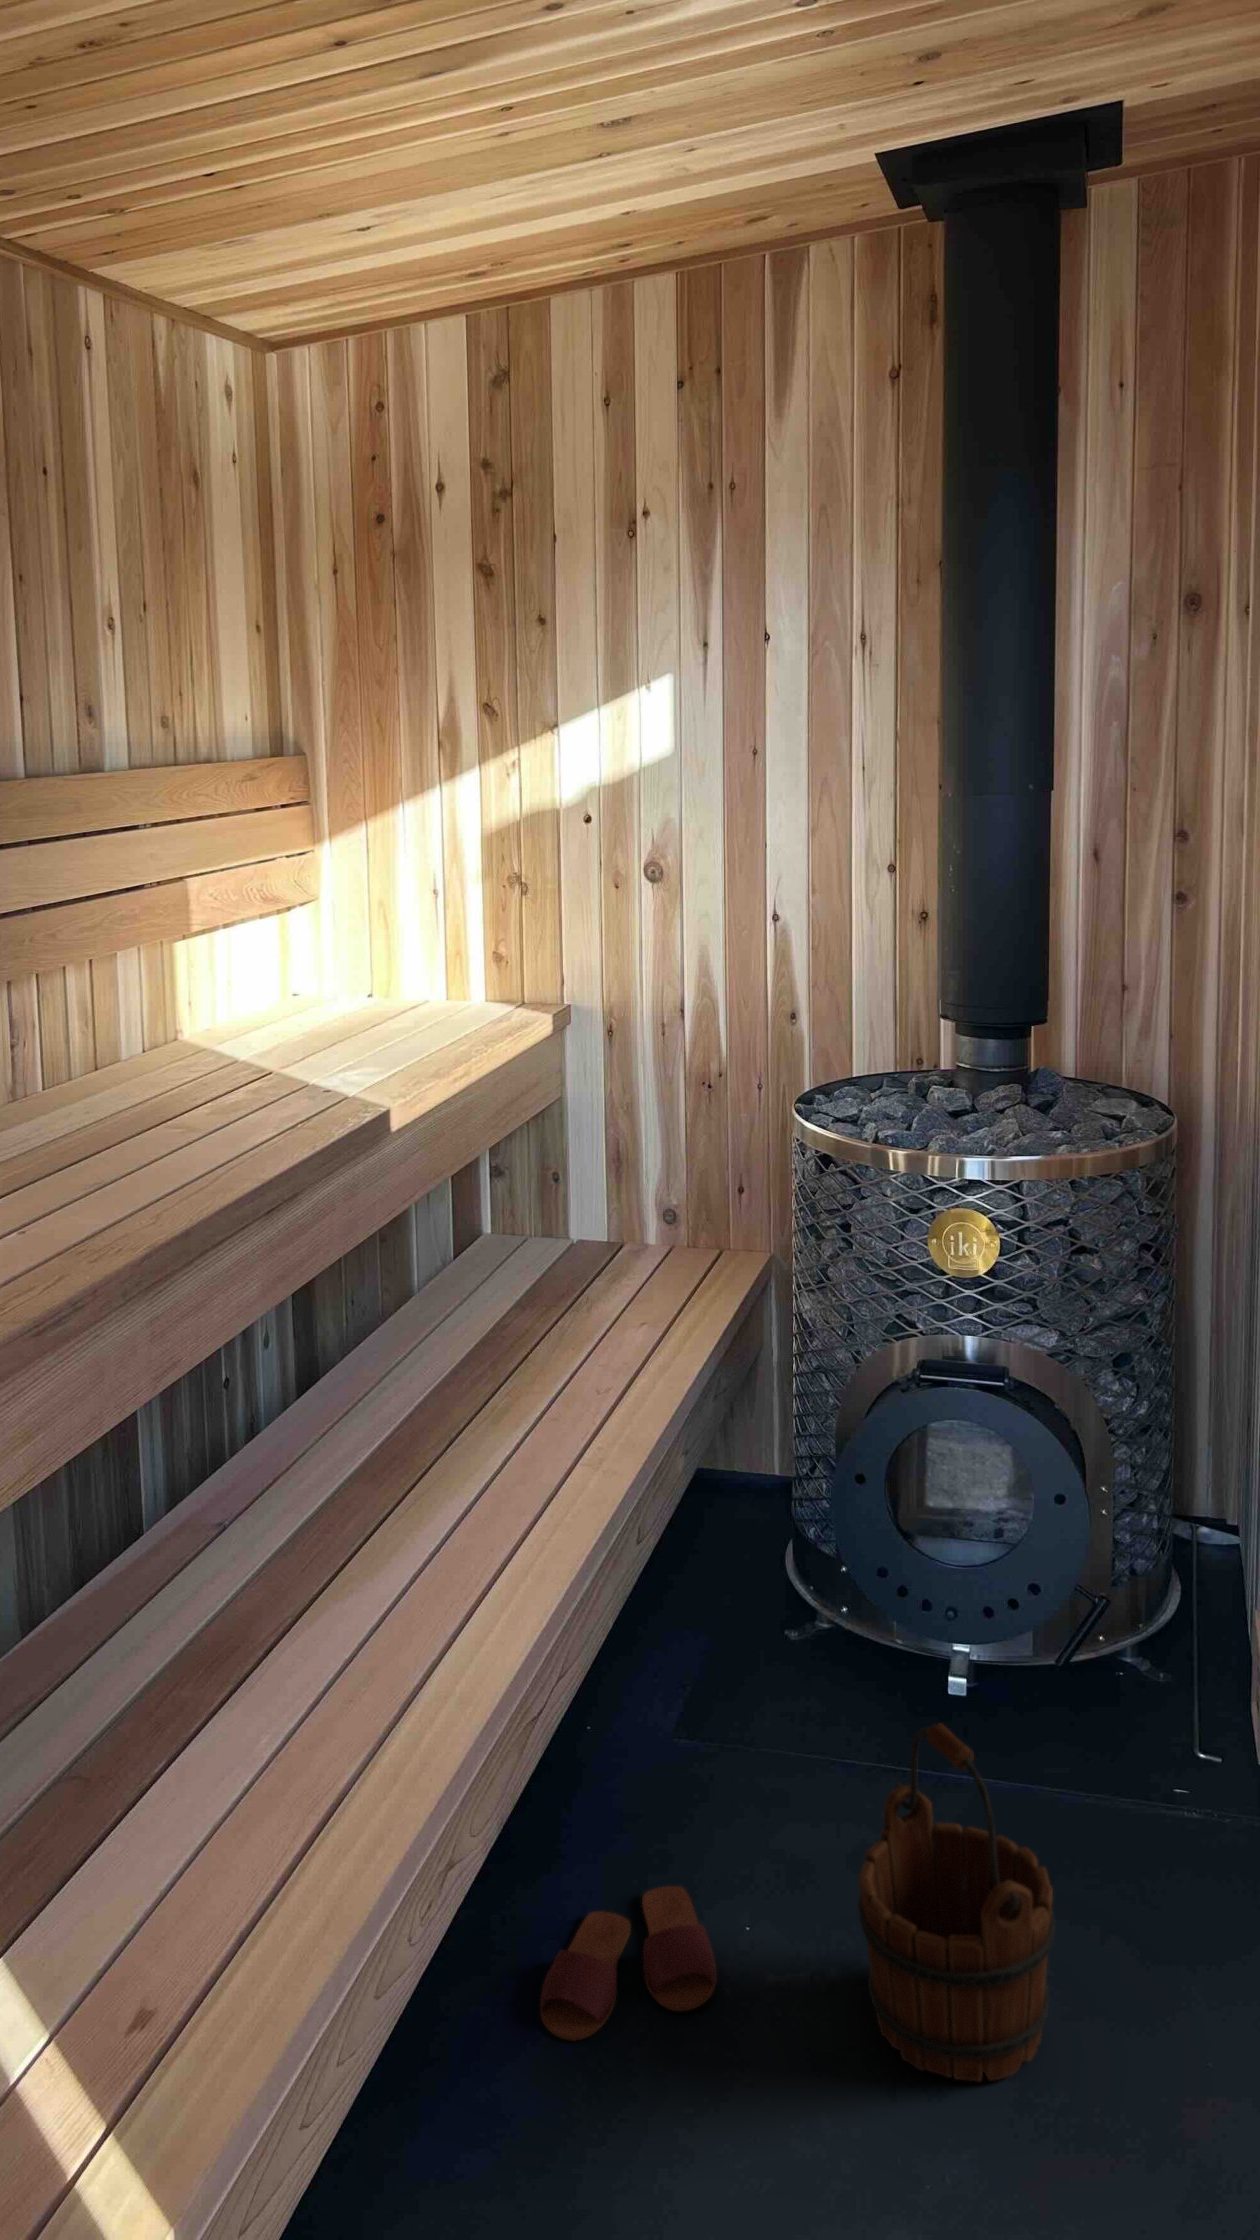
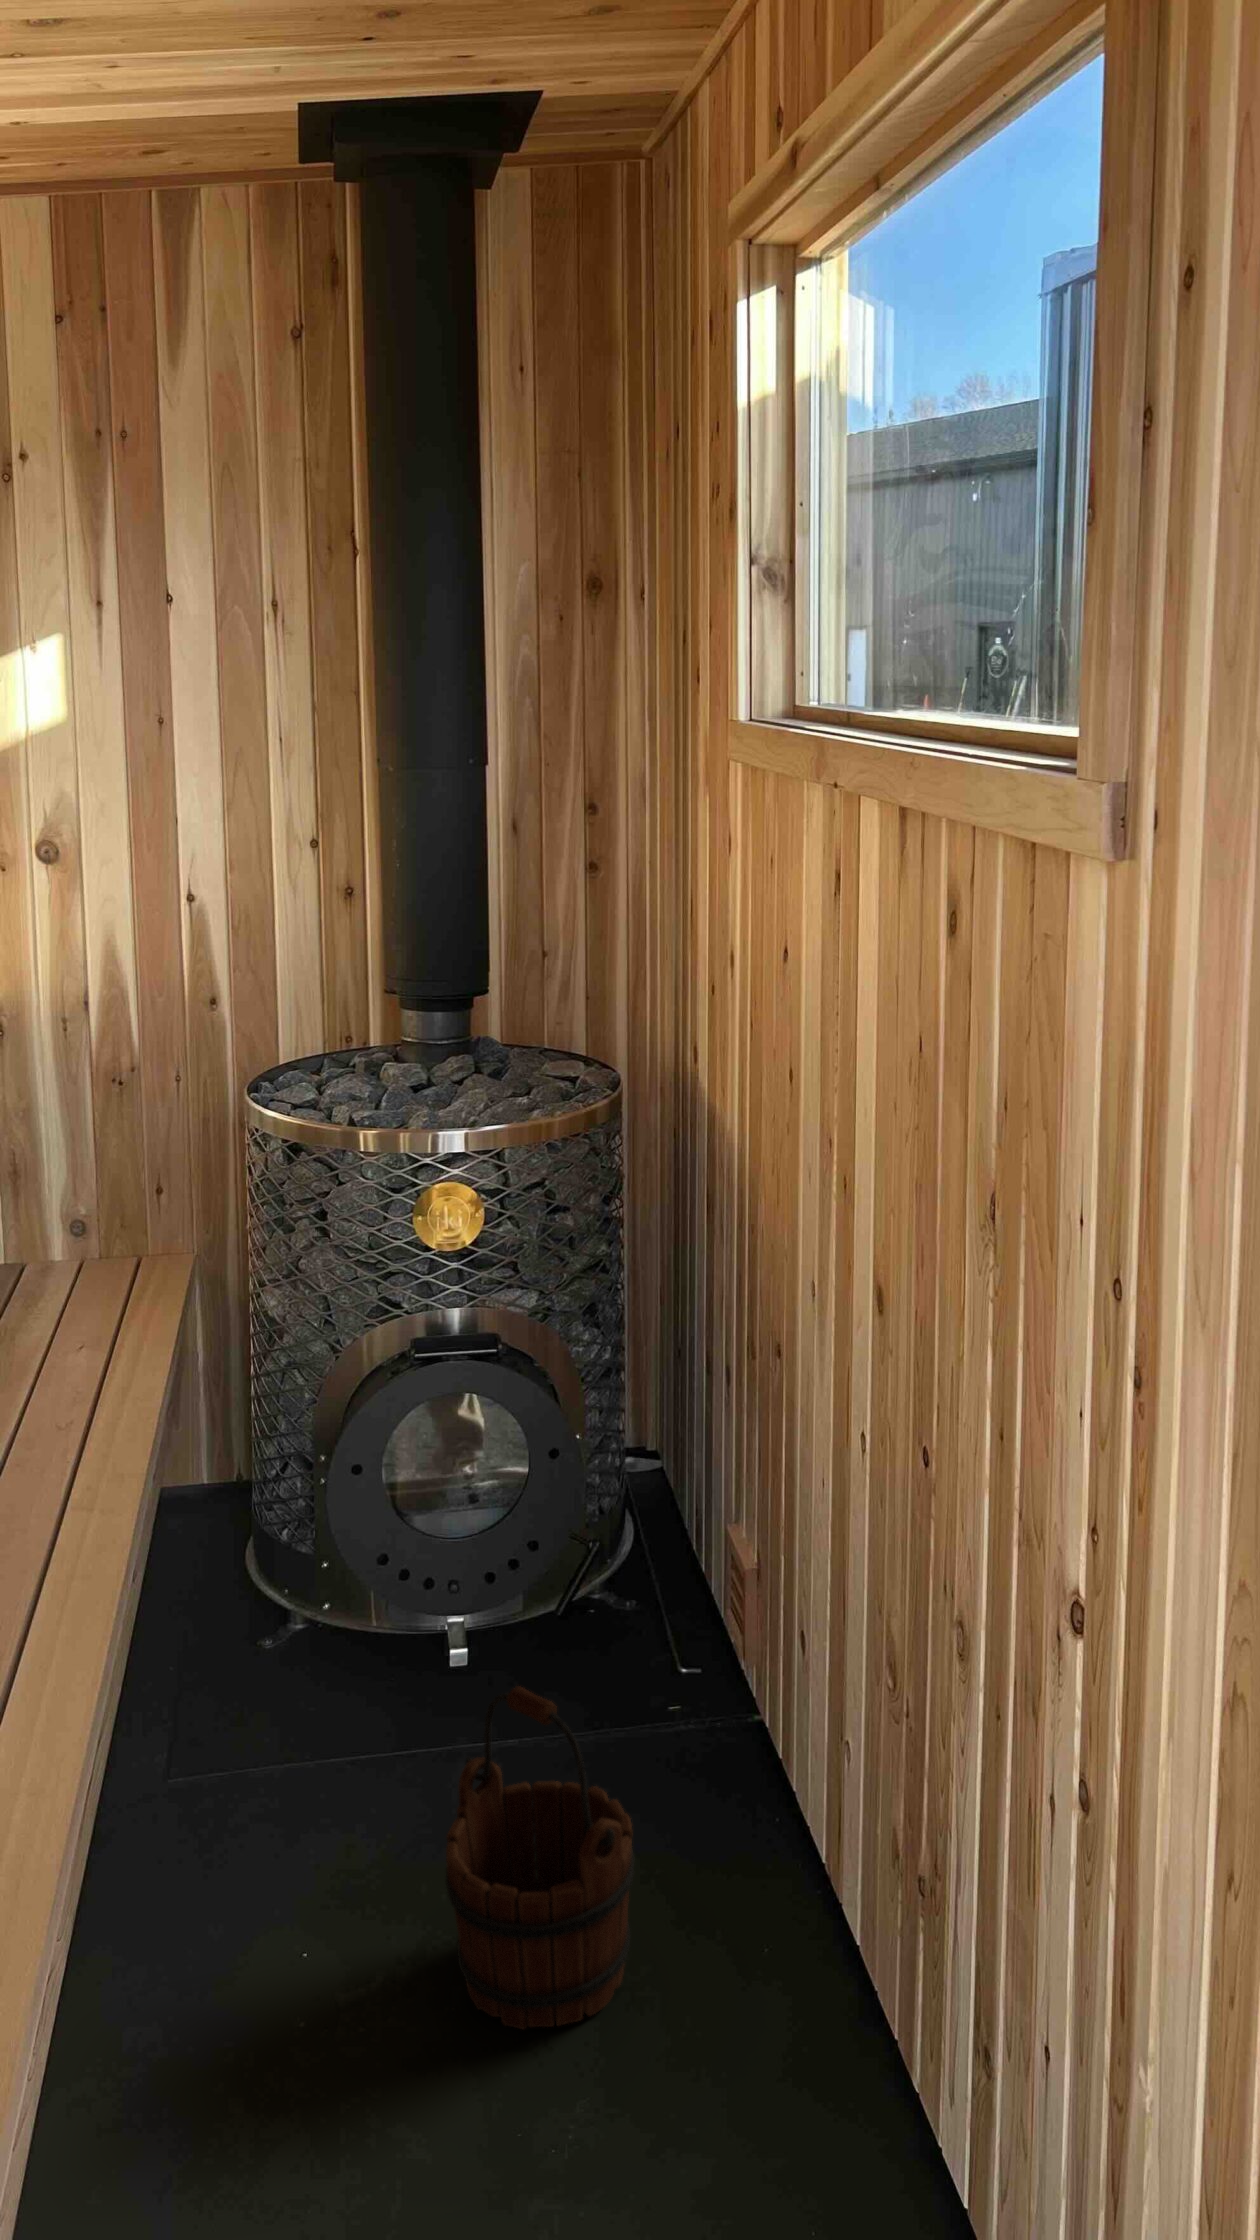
slippers: present [540,1886,717,2041] -> none [113,1930,300,2126]

